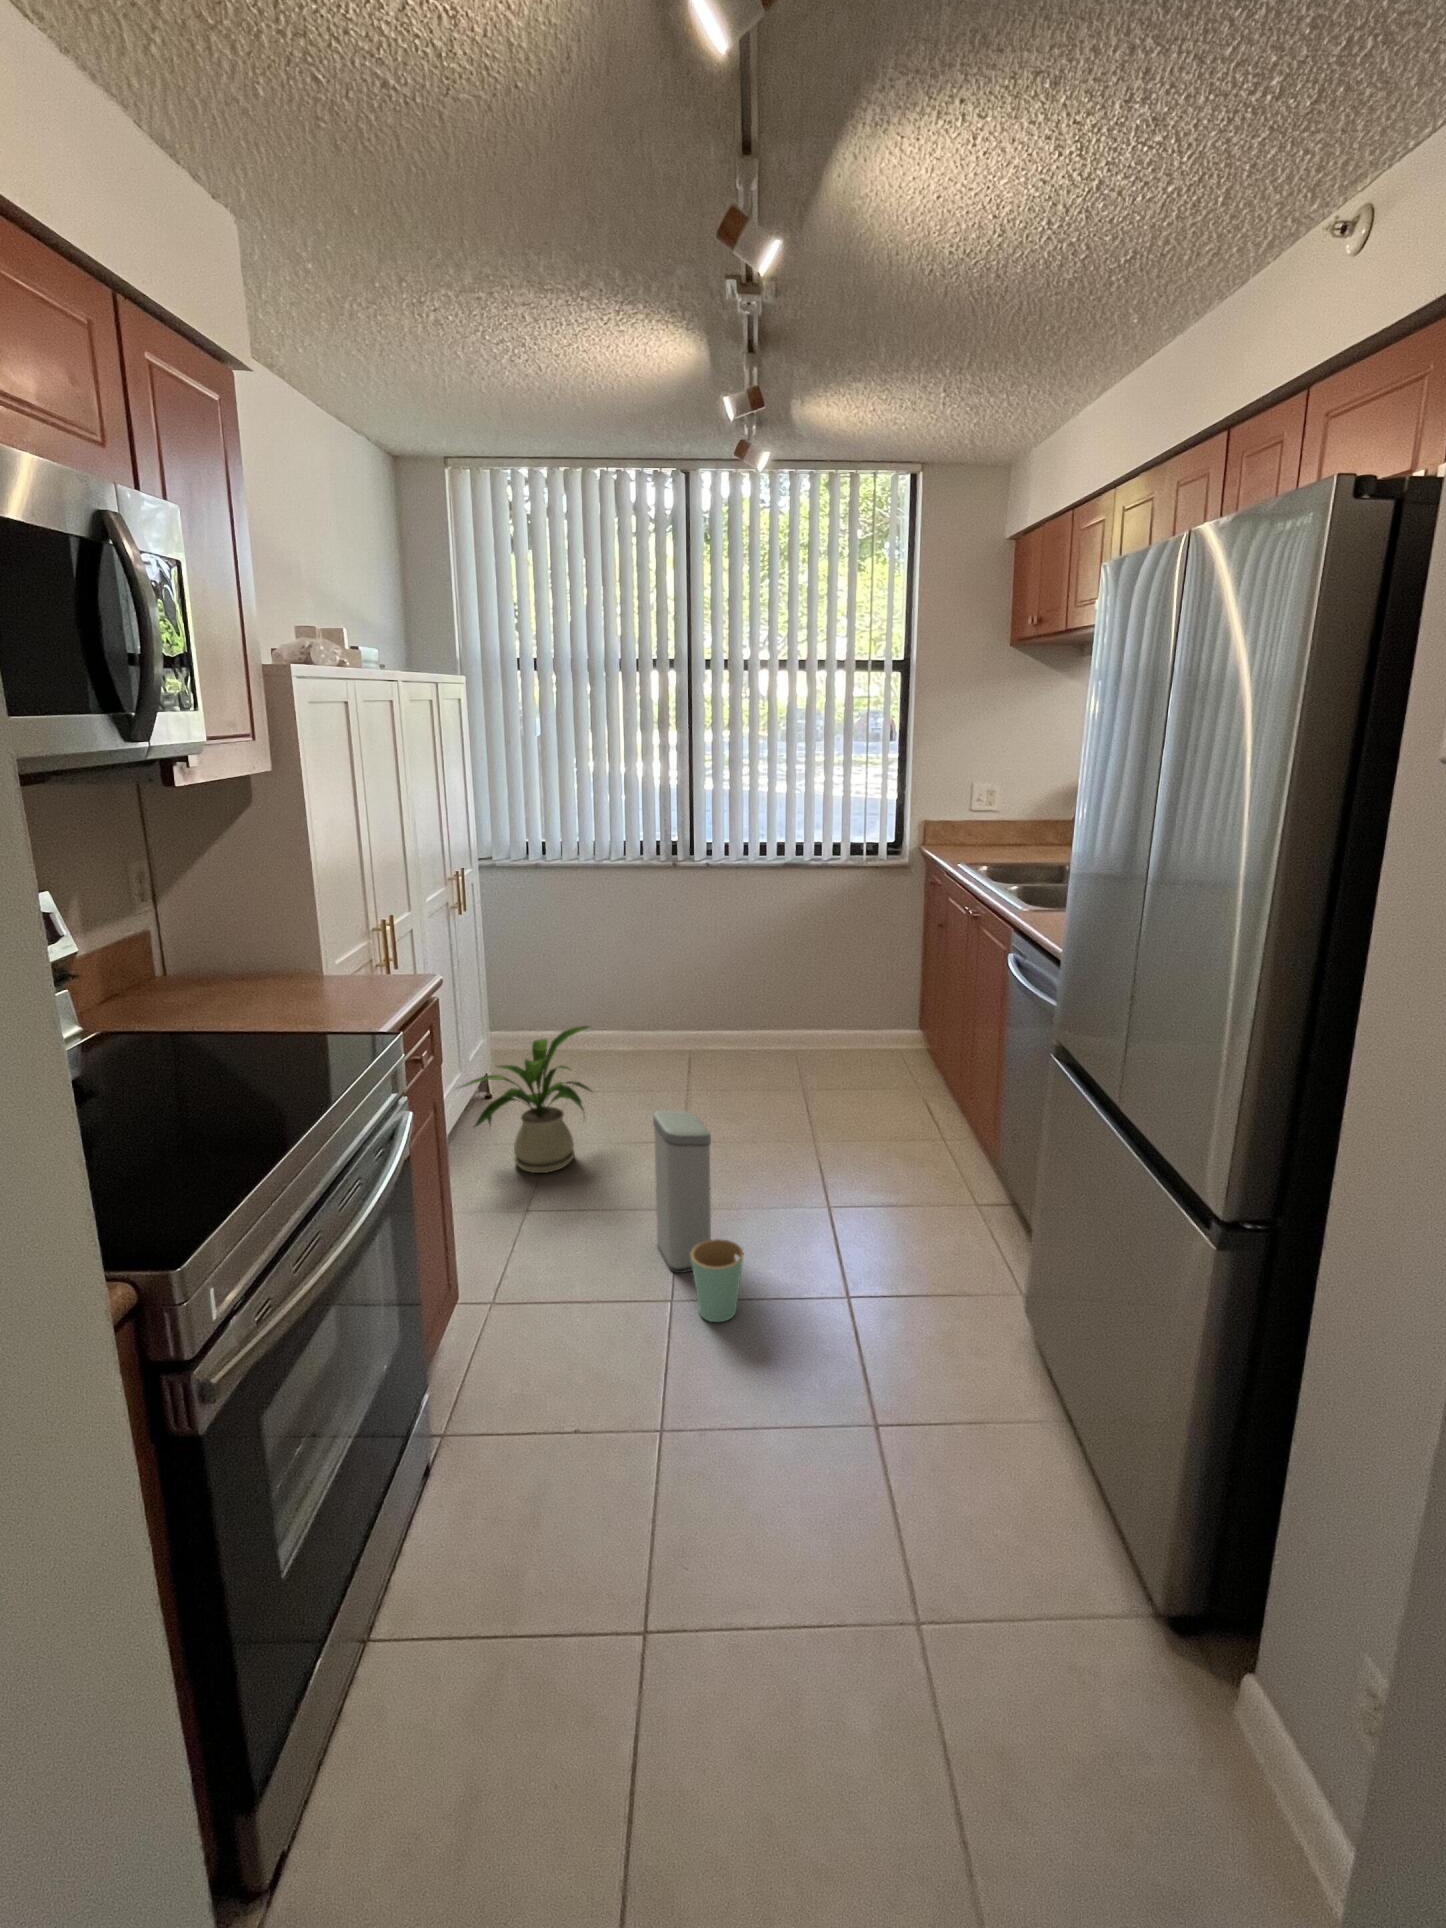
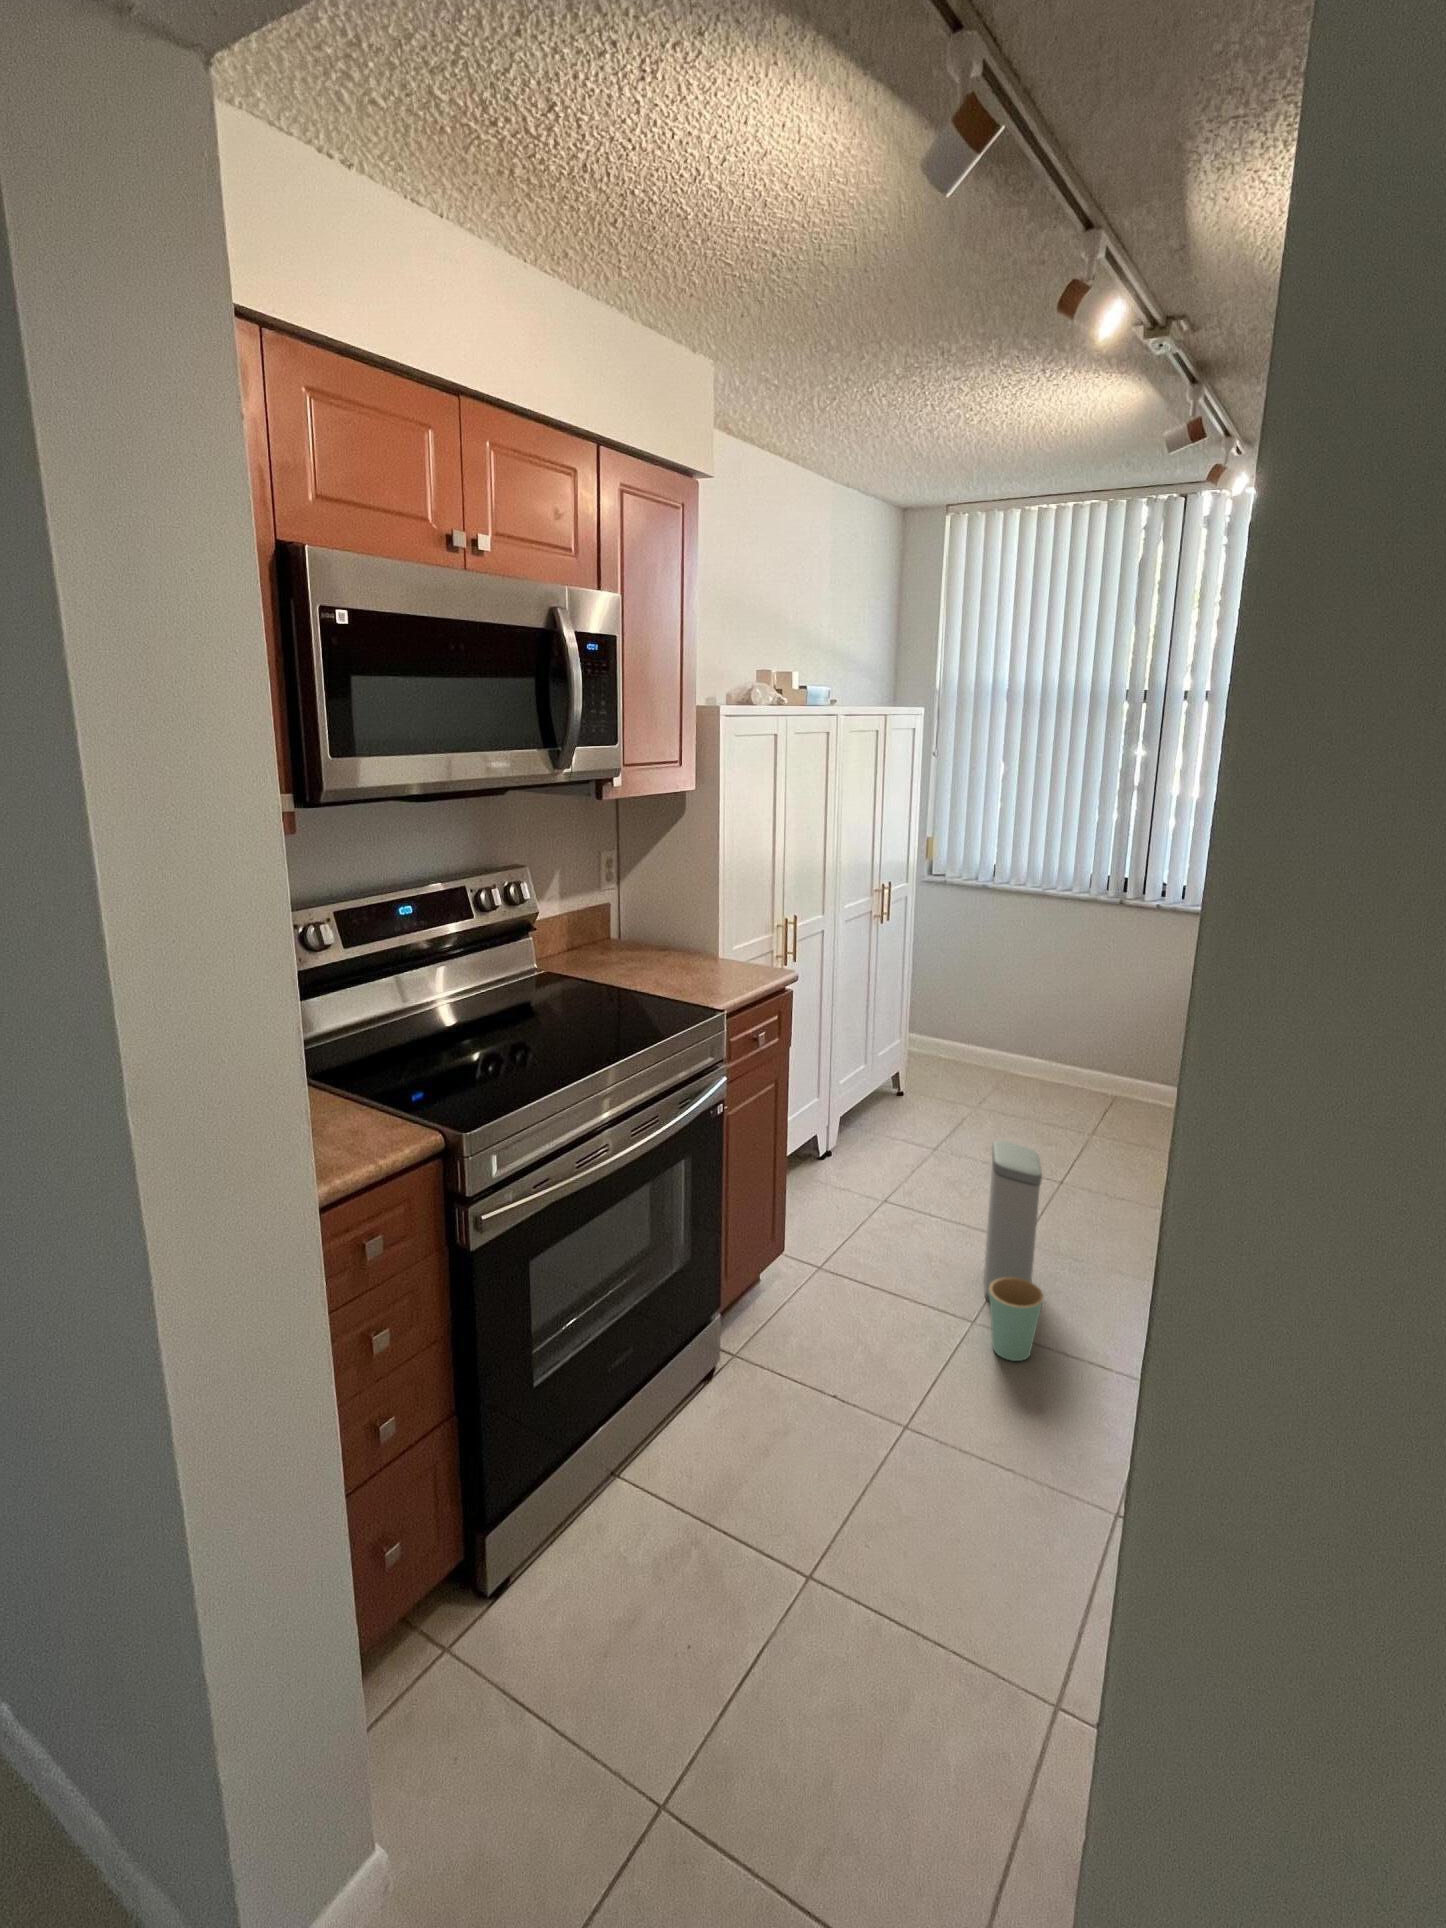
house plant: present [461,1026,591,1173] -> none [845,1046,982,1177]

